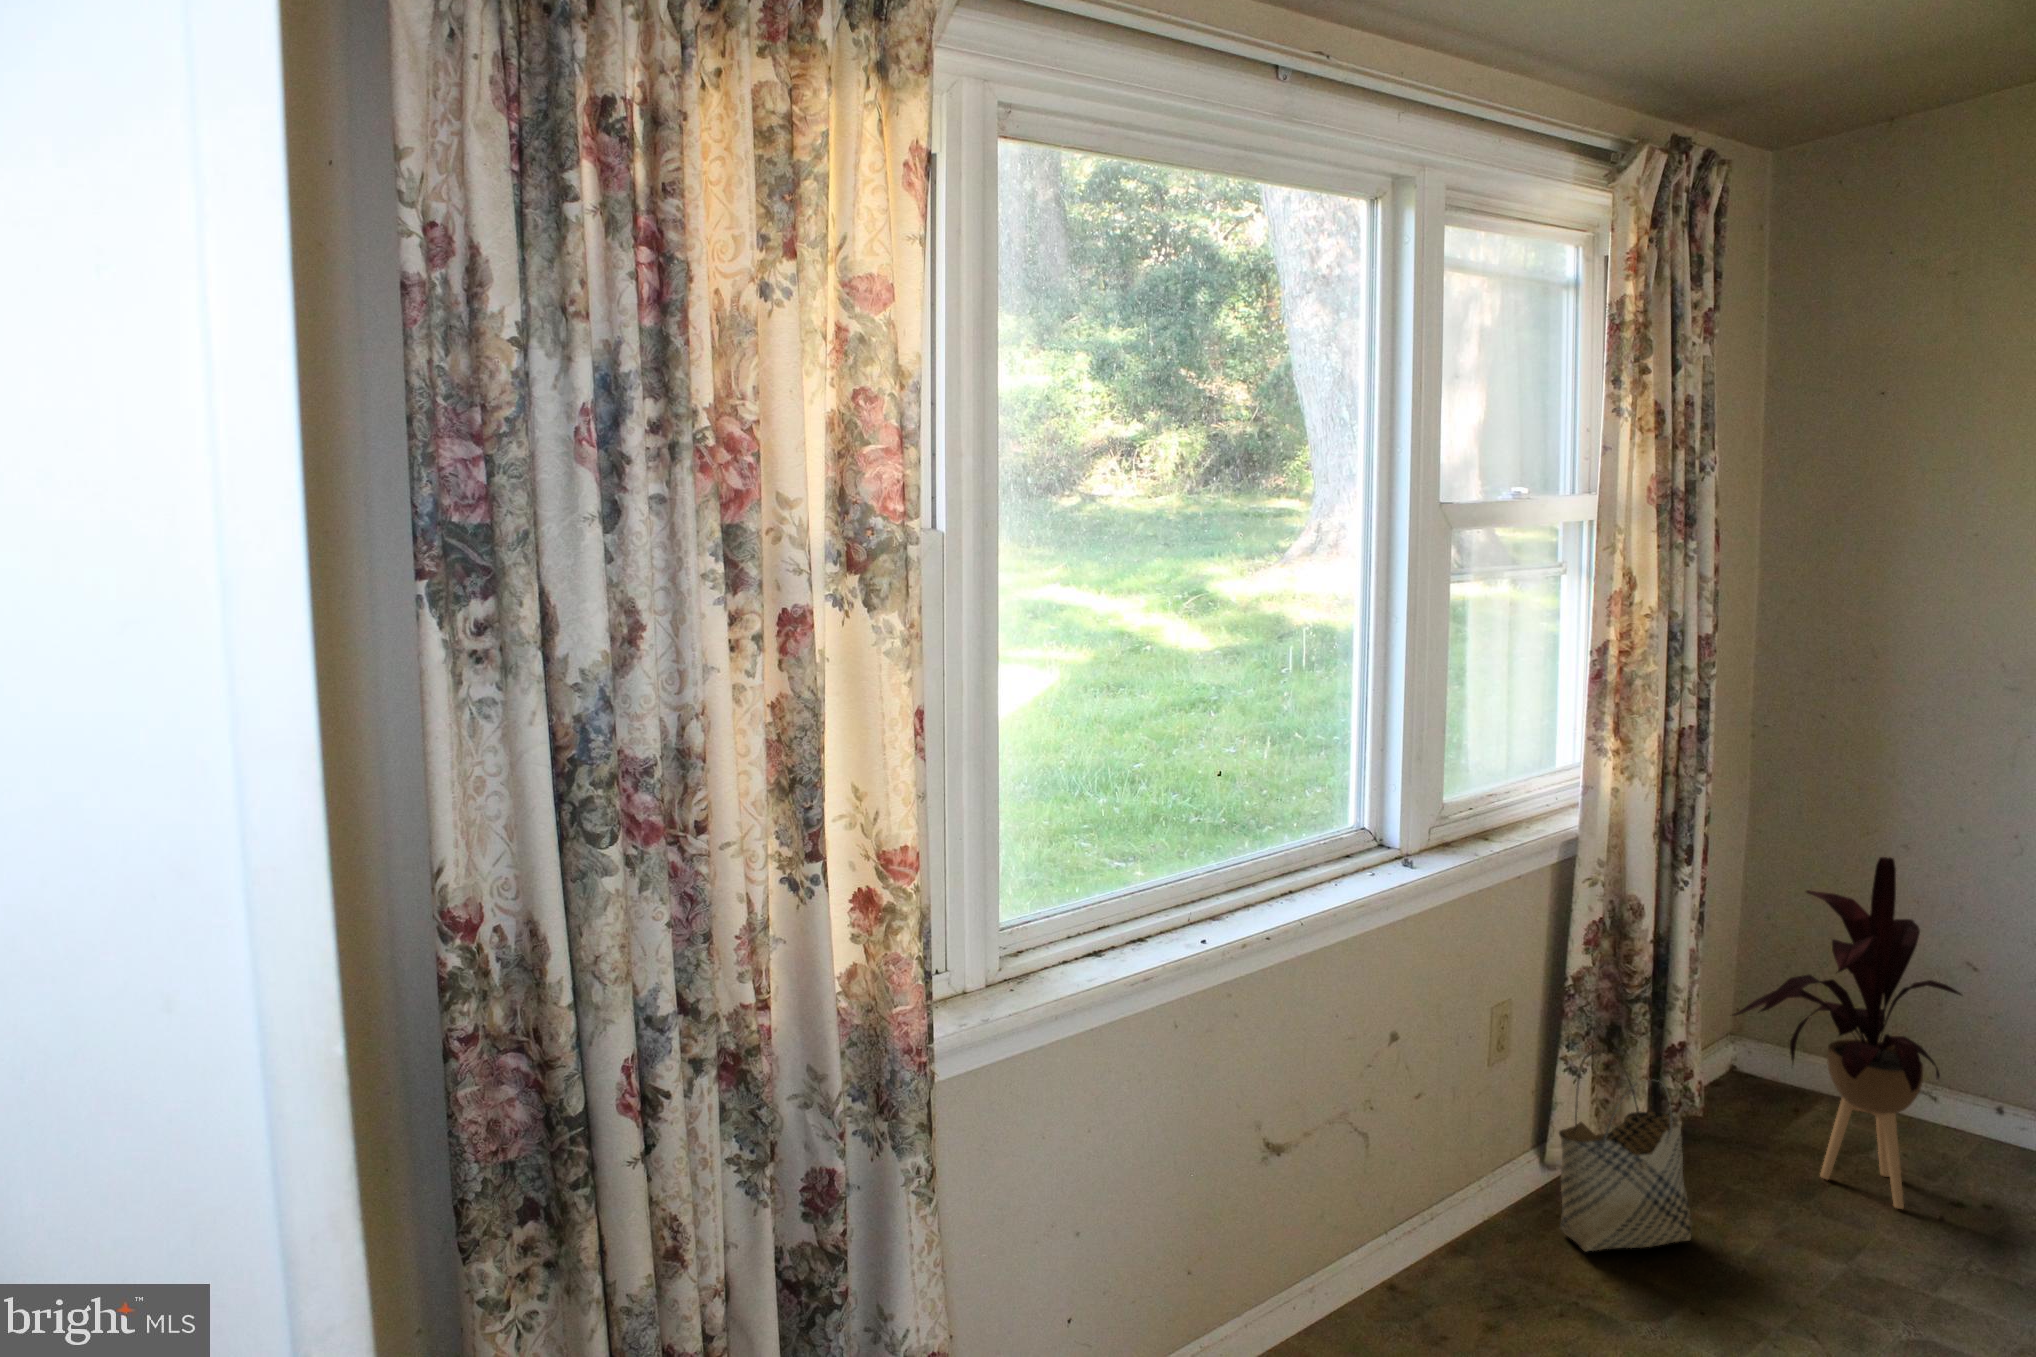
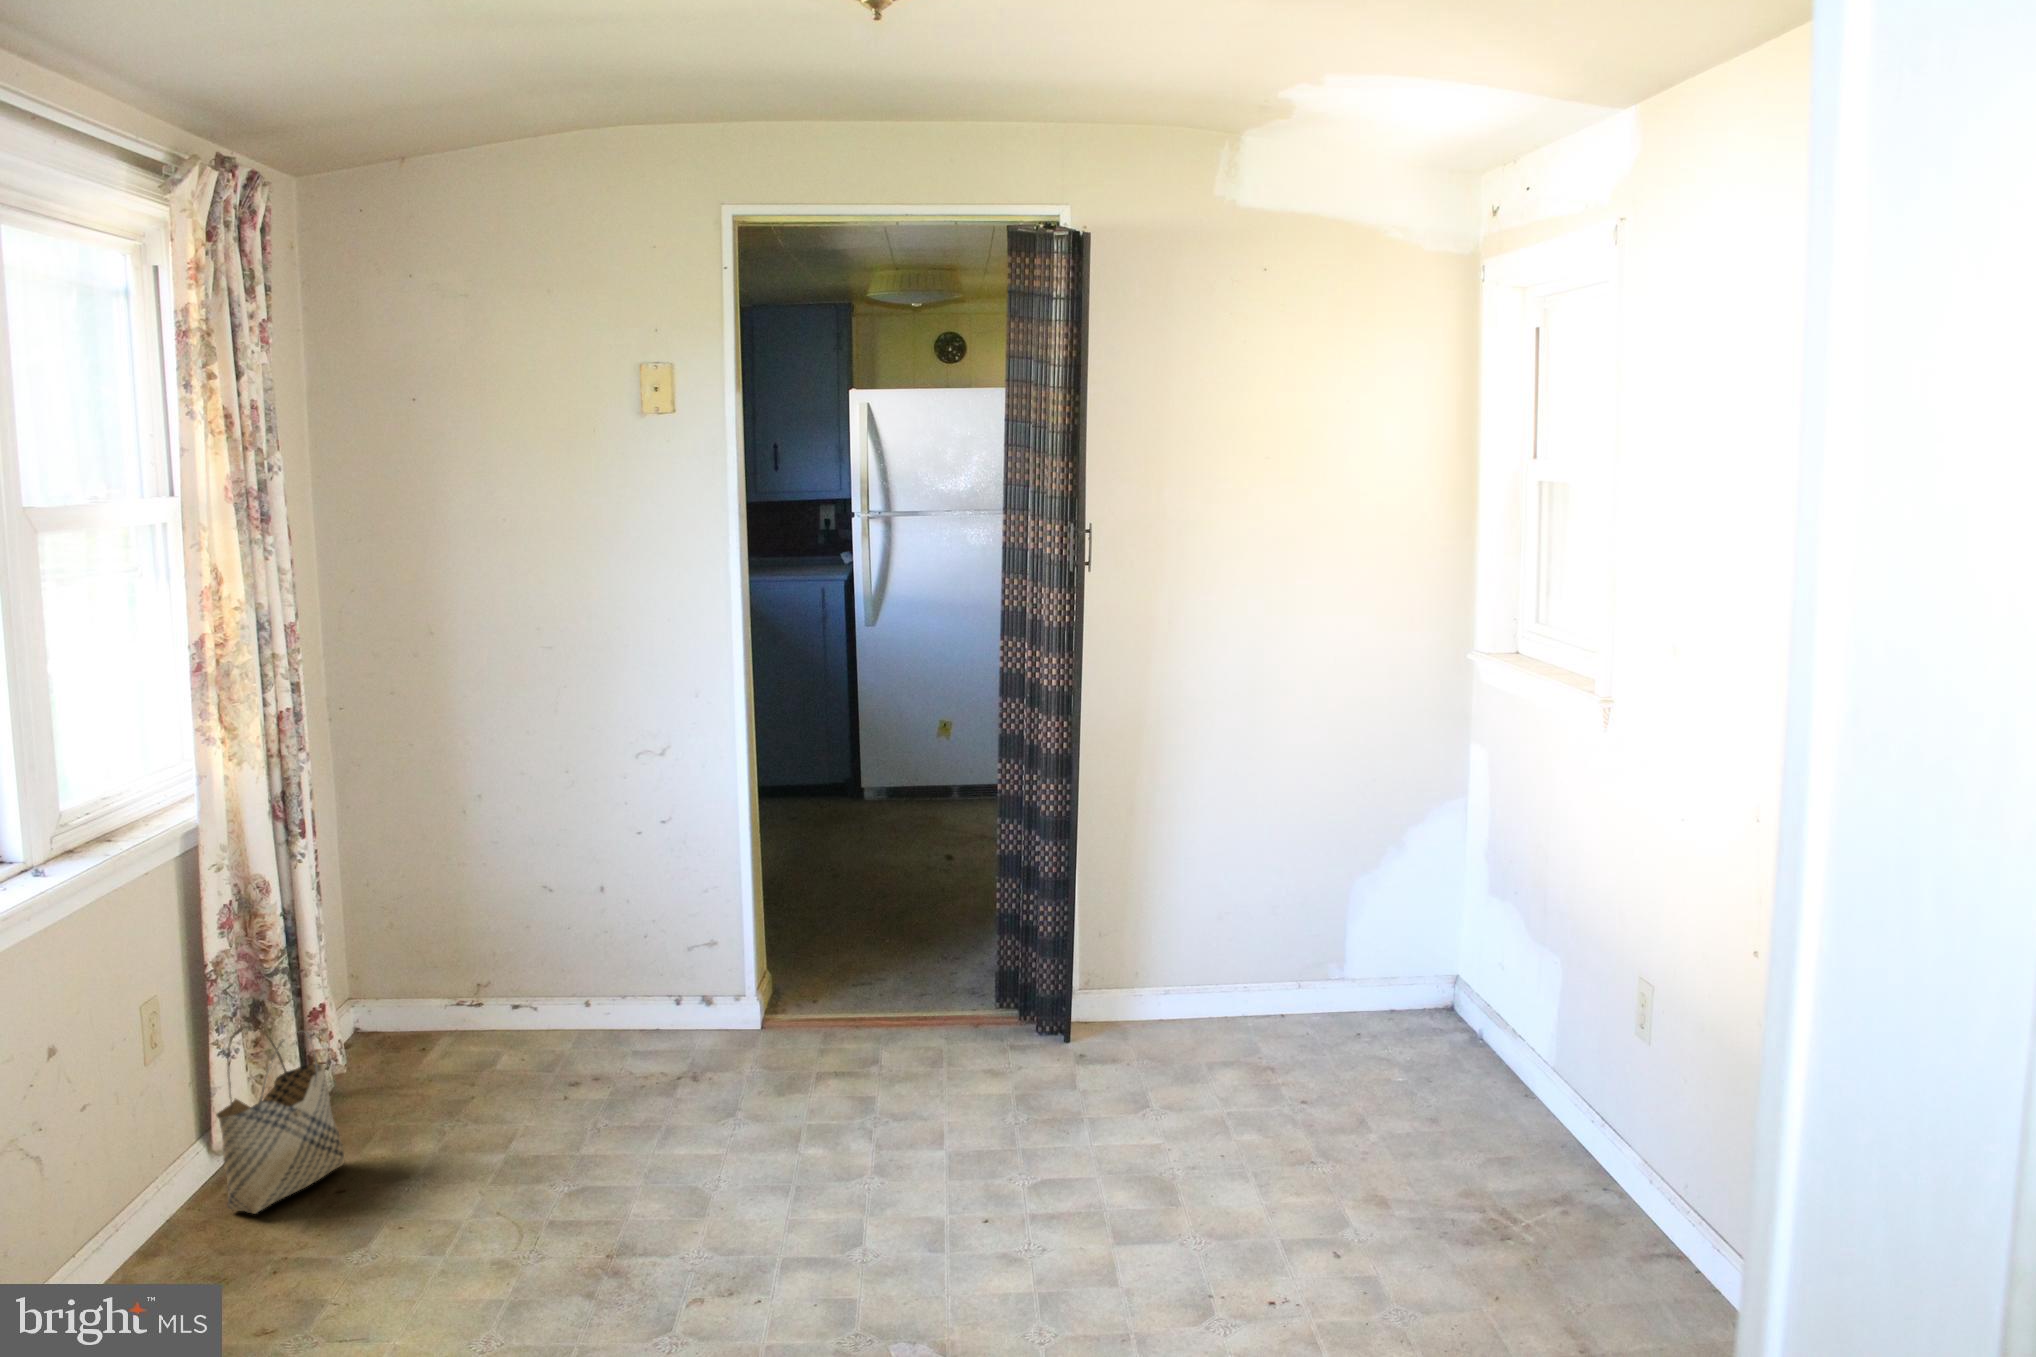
house plant: present [1734,857,1961,1209] -> none [352,795,516,1077]

